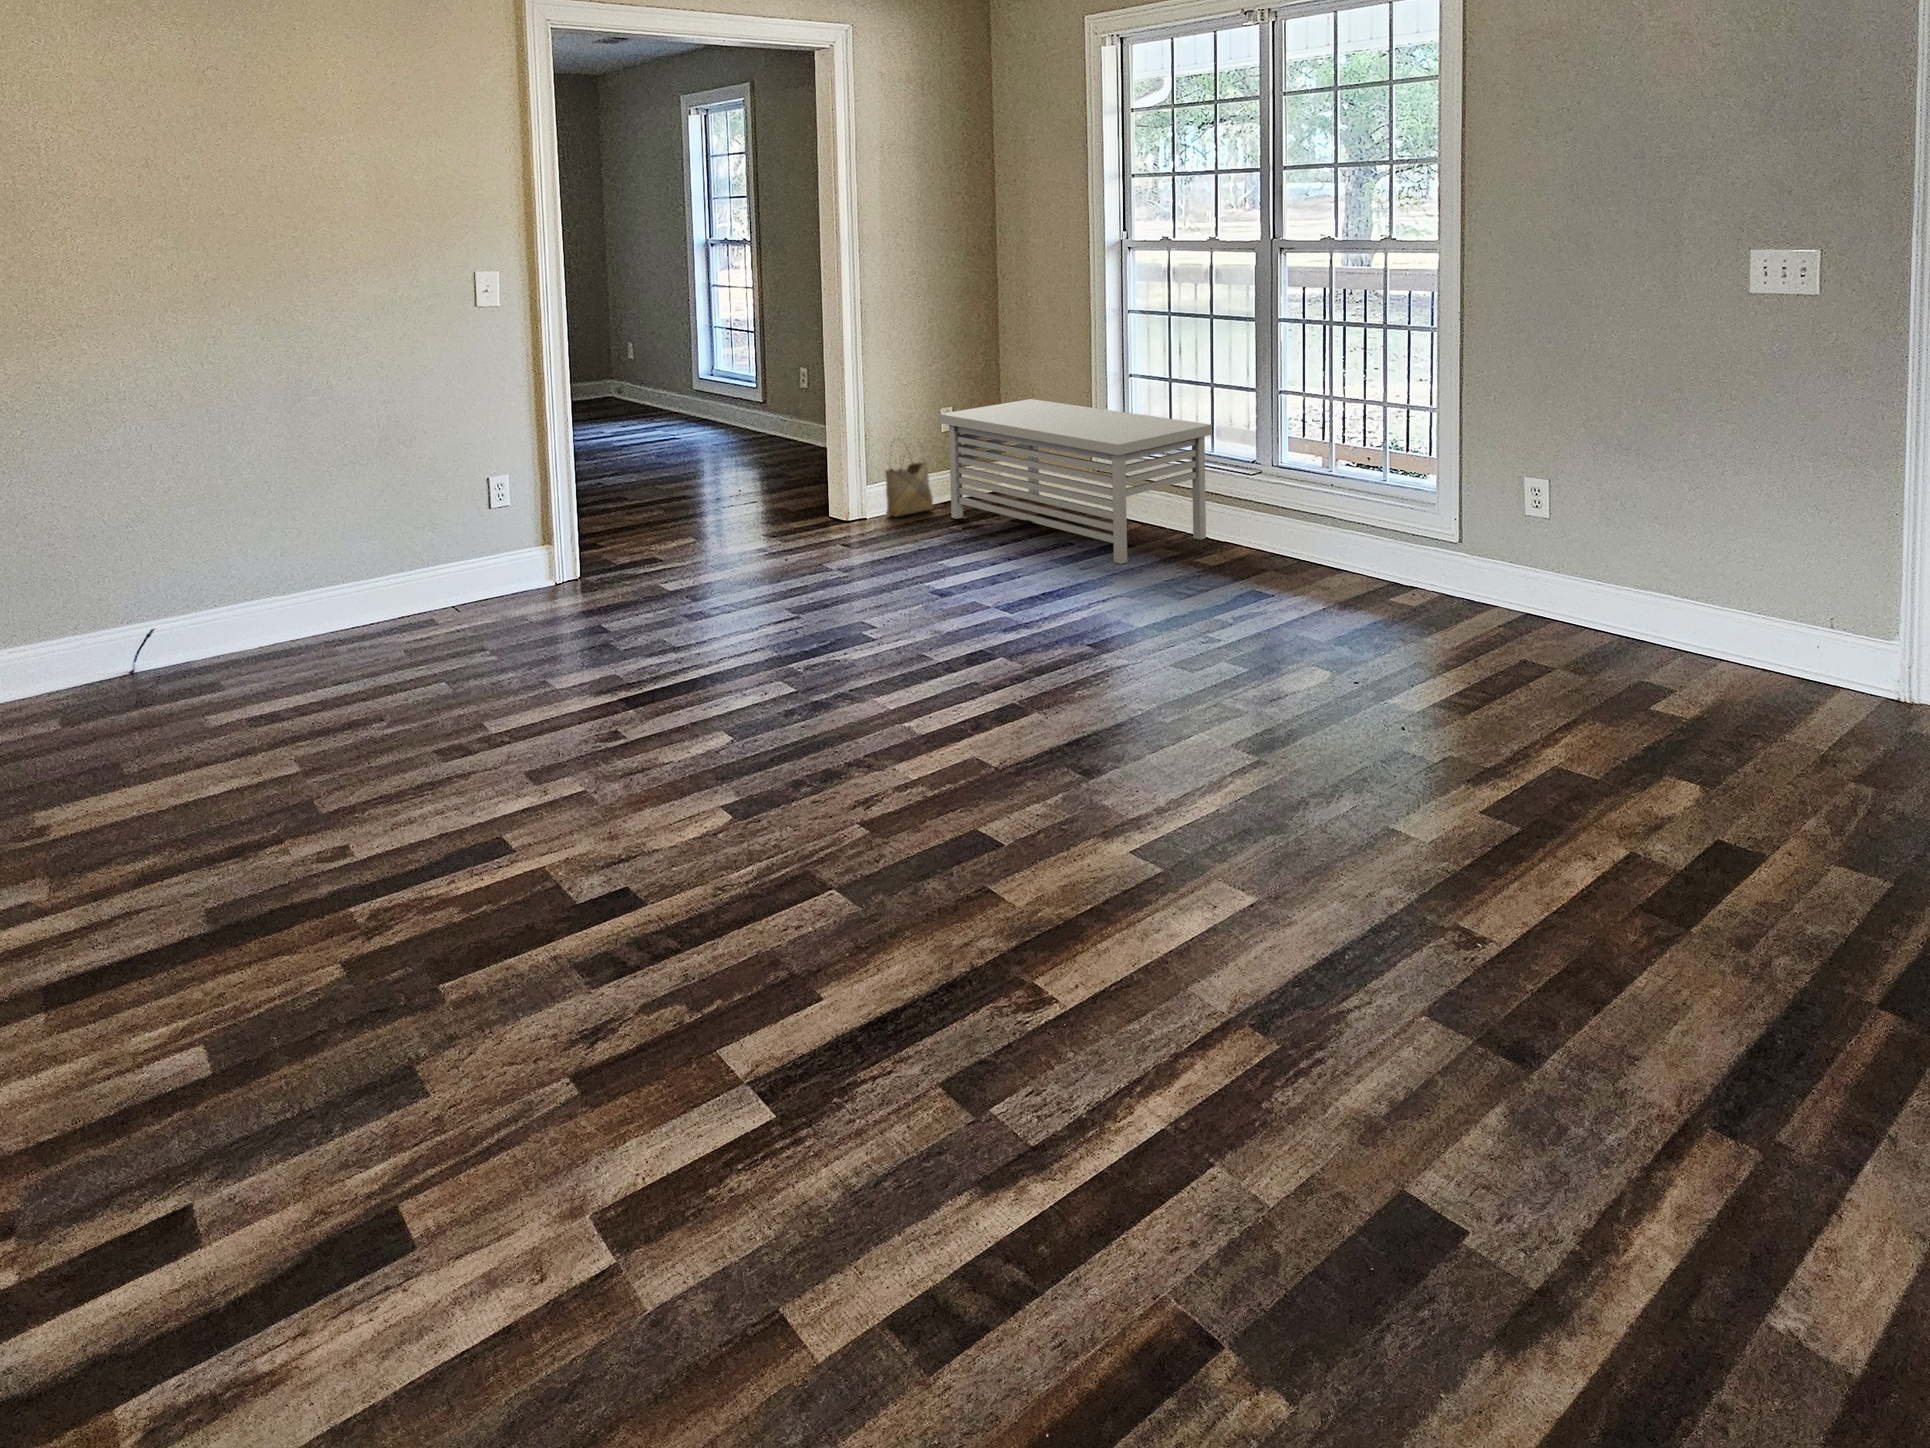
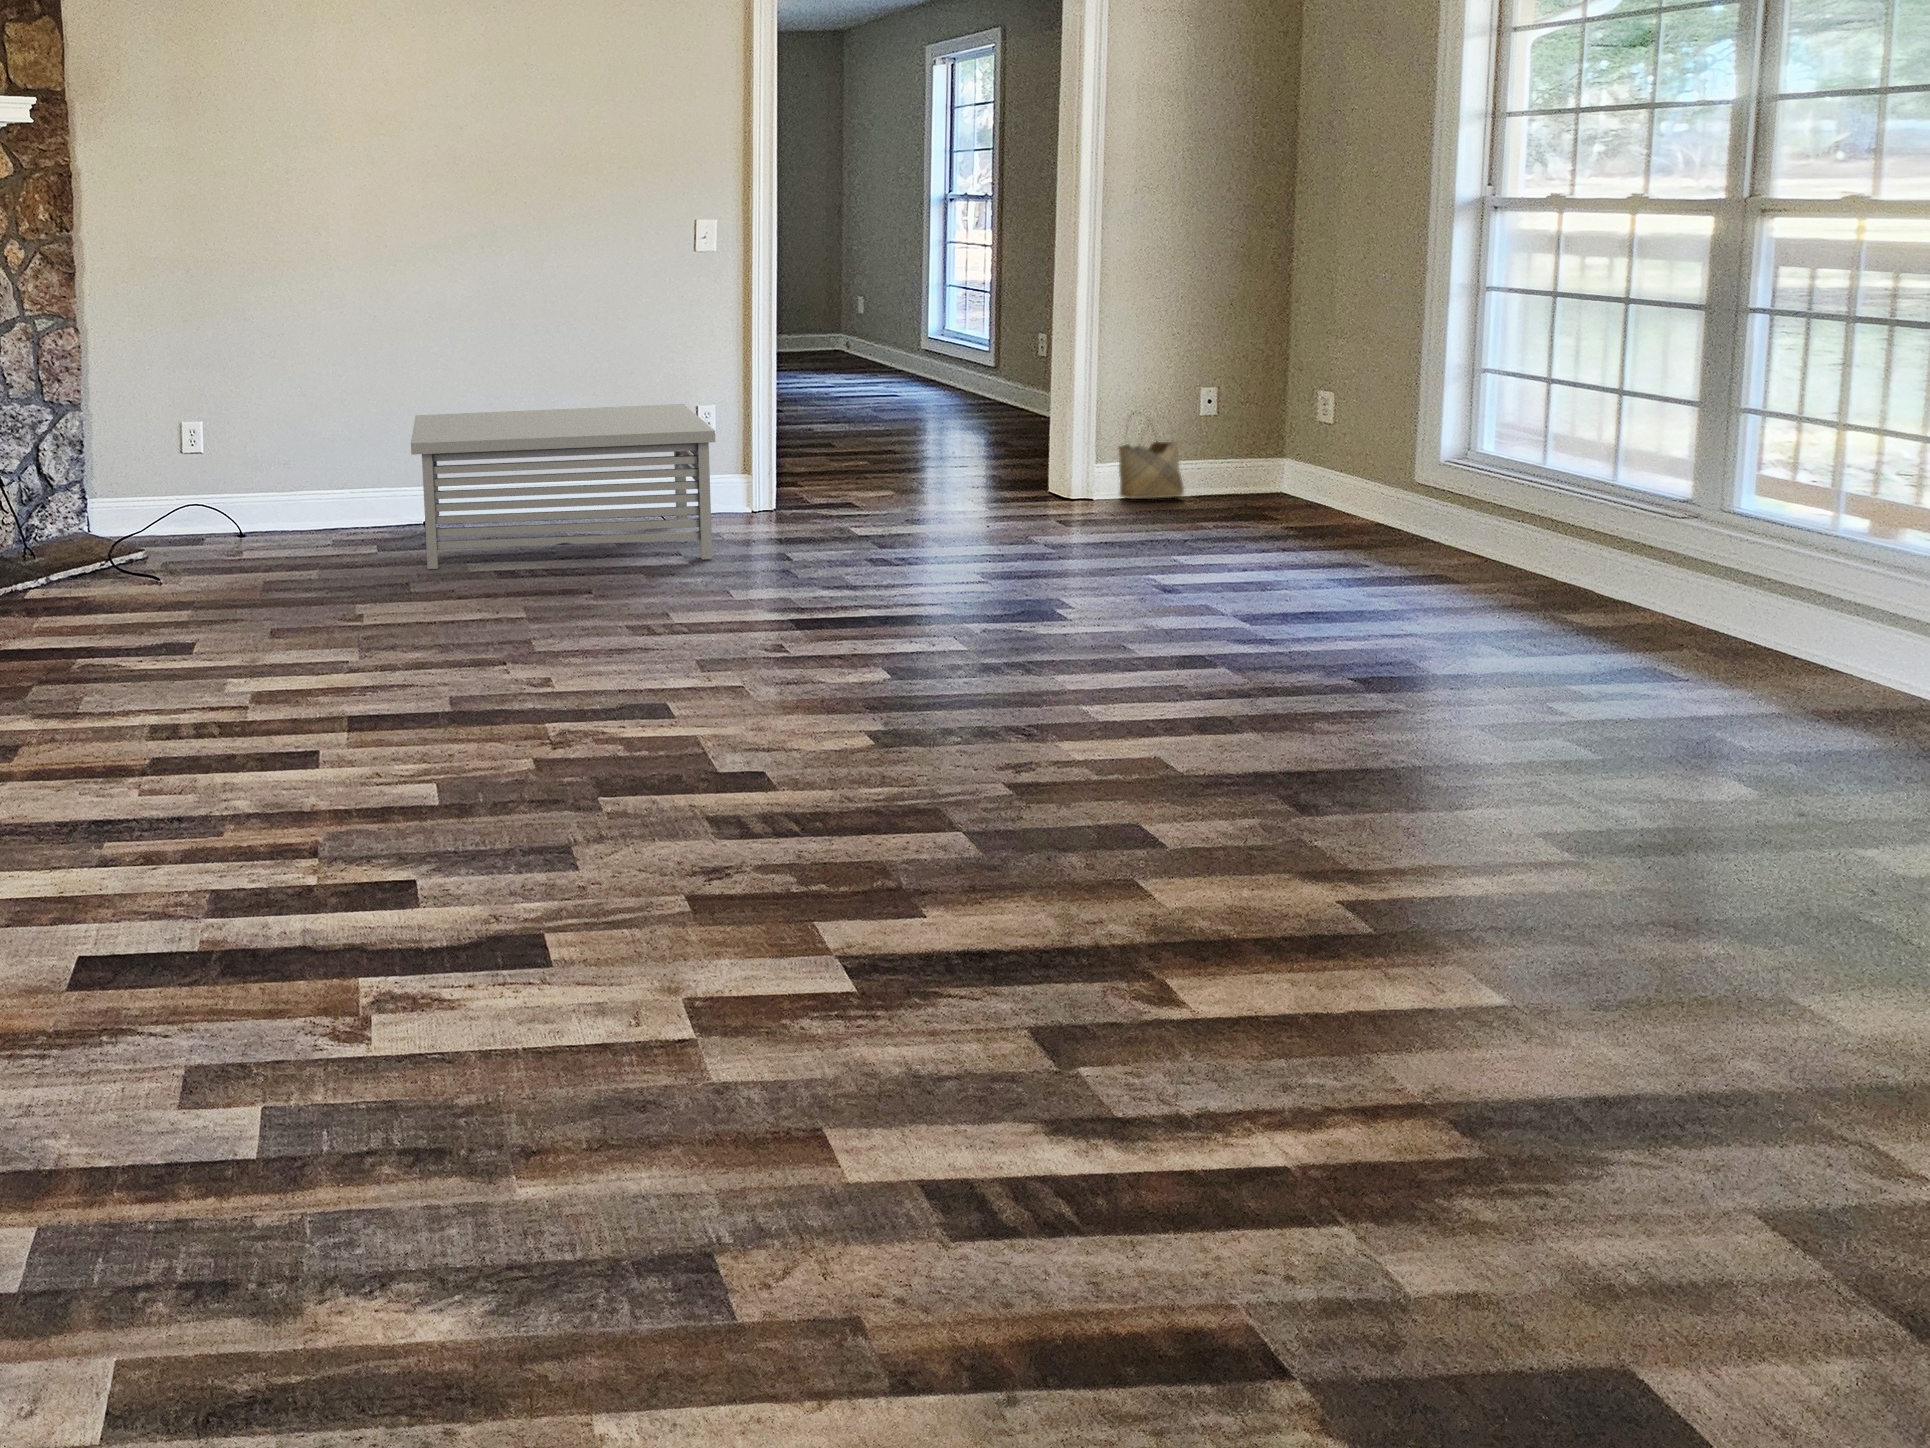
storage bench: present [940,399,1212,564] -> present [411,404,715,569]

